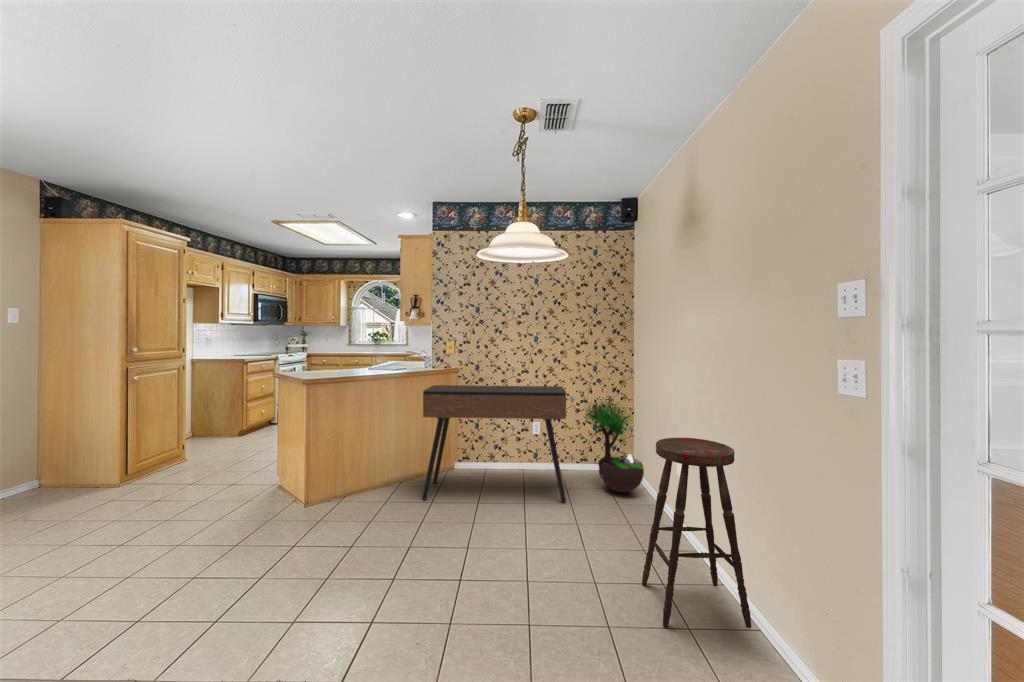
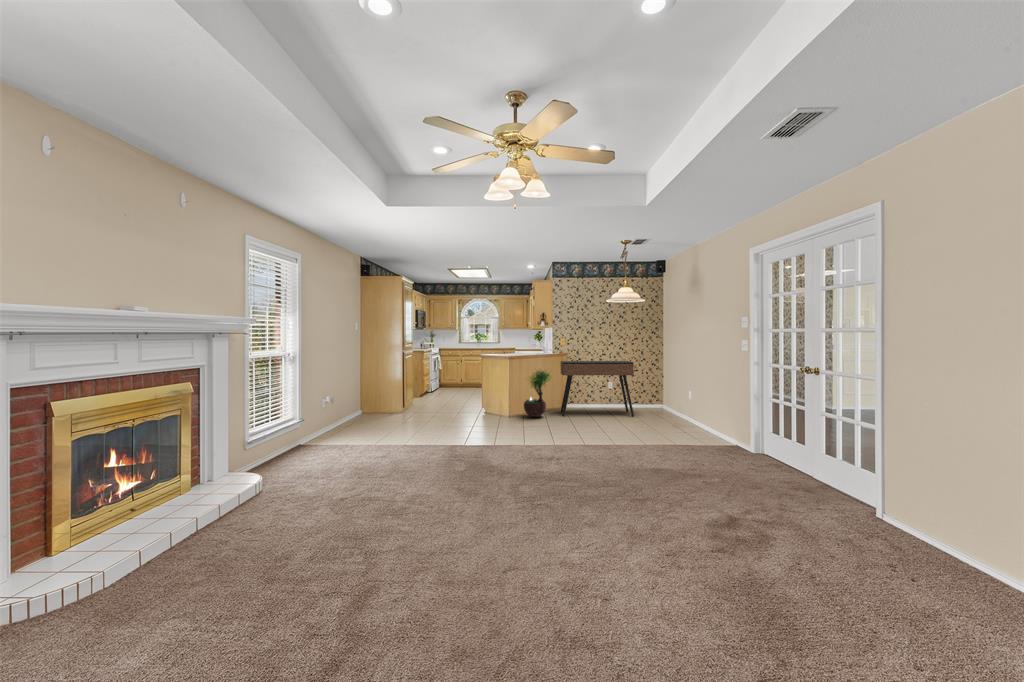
potted tree: present [585,399,644,492] -> present [524,371,550,417]
bar stool: present [642,438,751,628] -> none [676,374,717,437]

